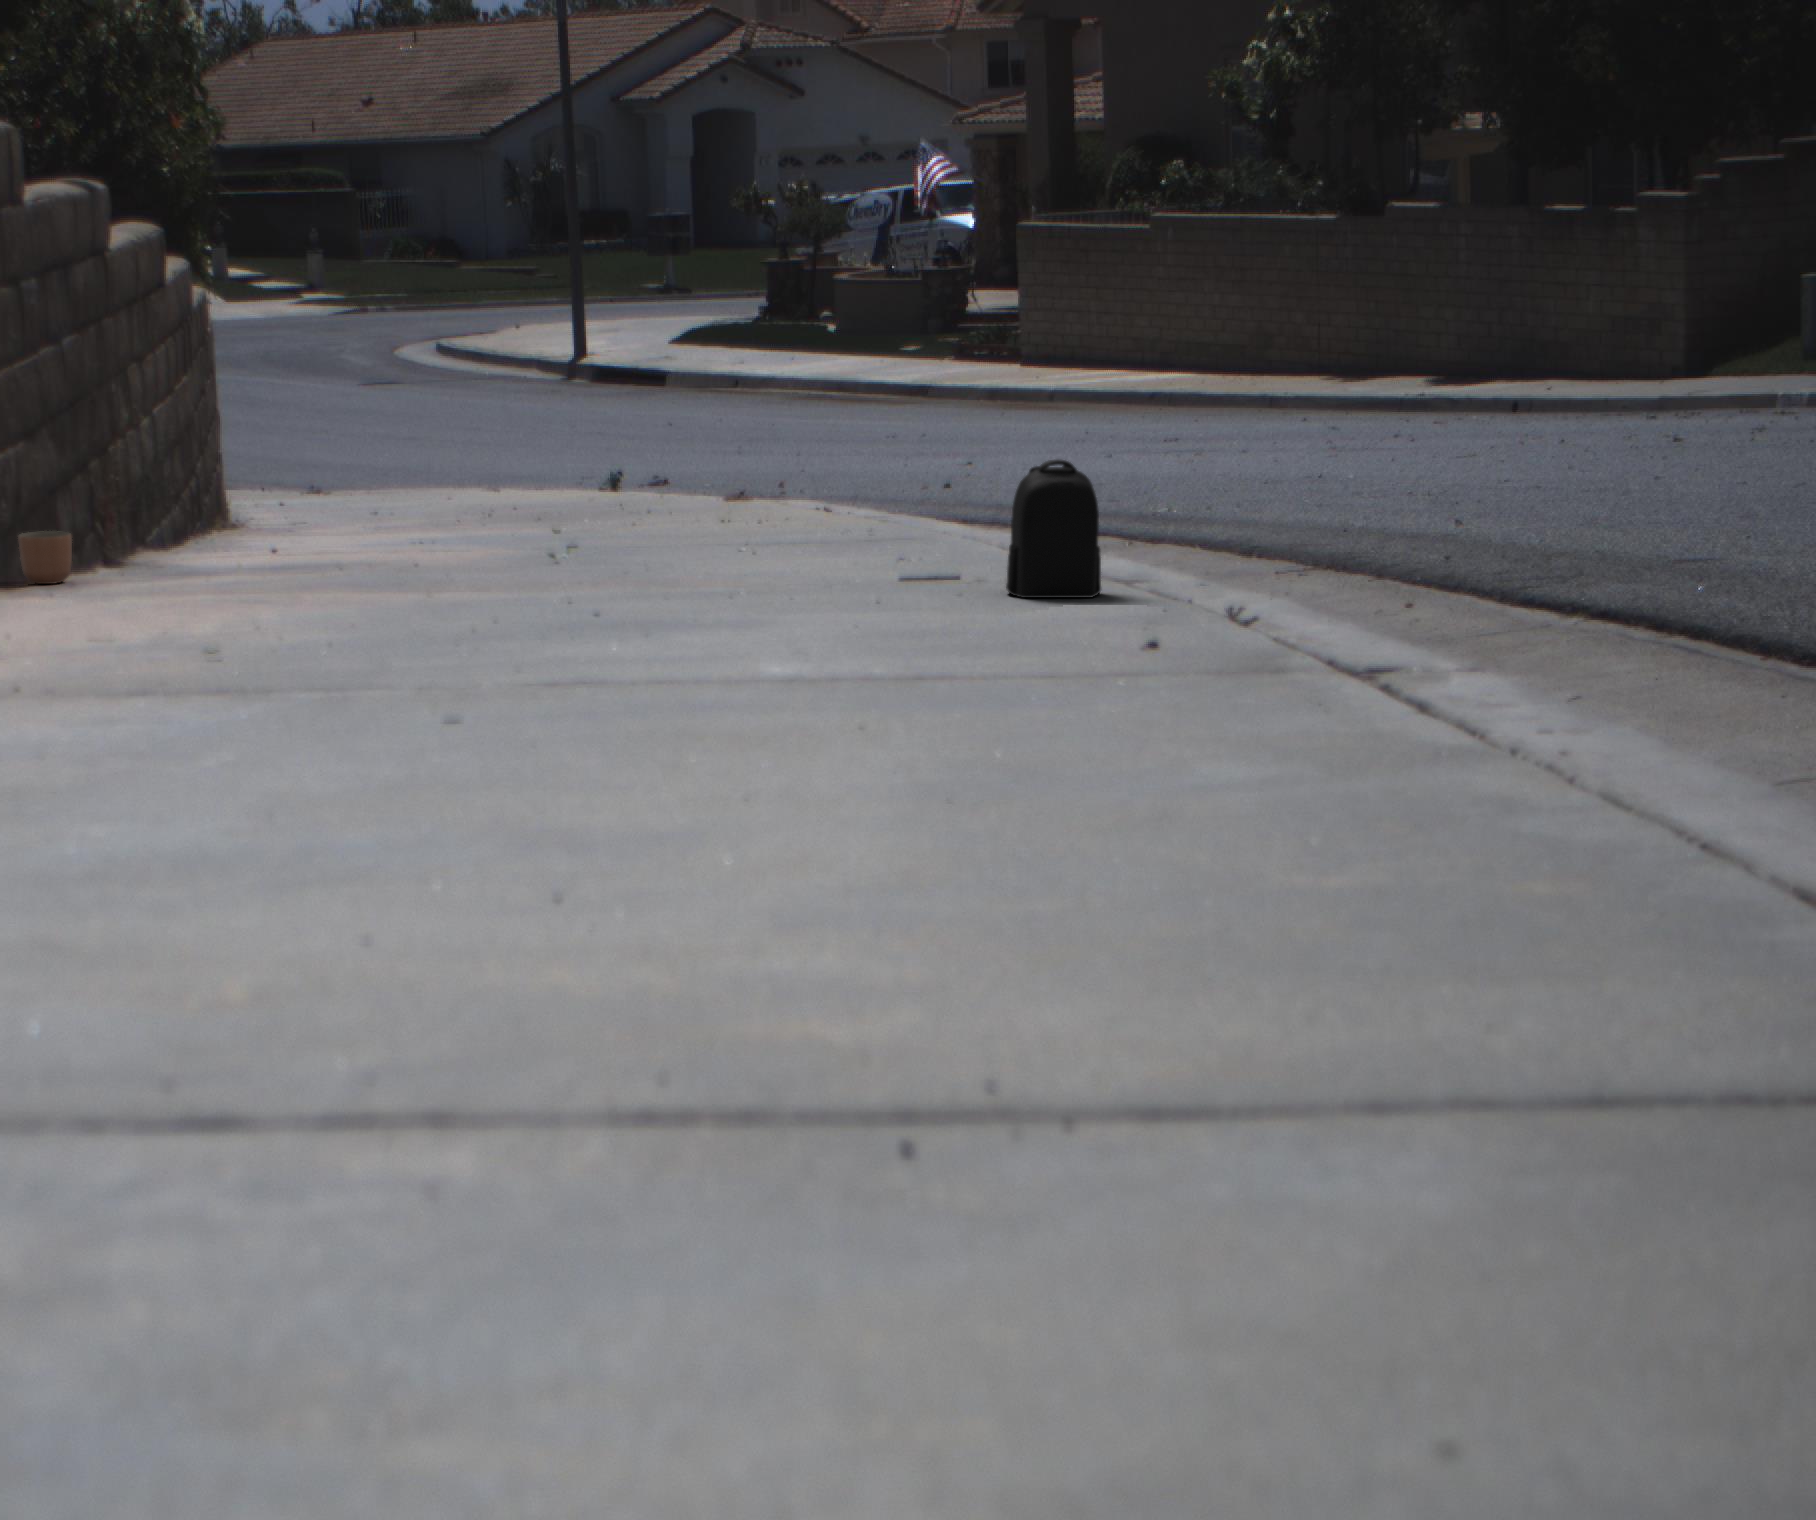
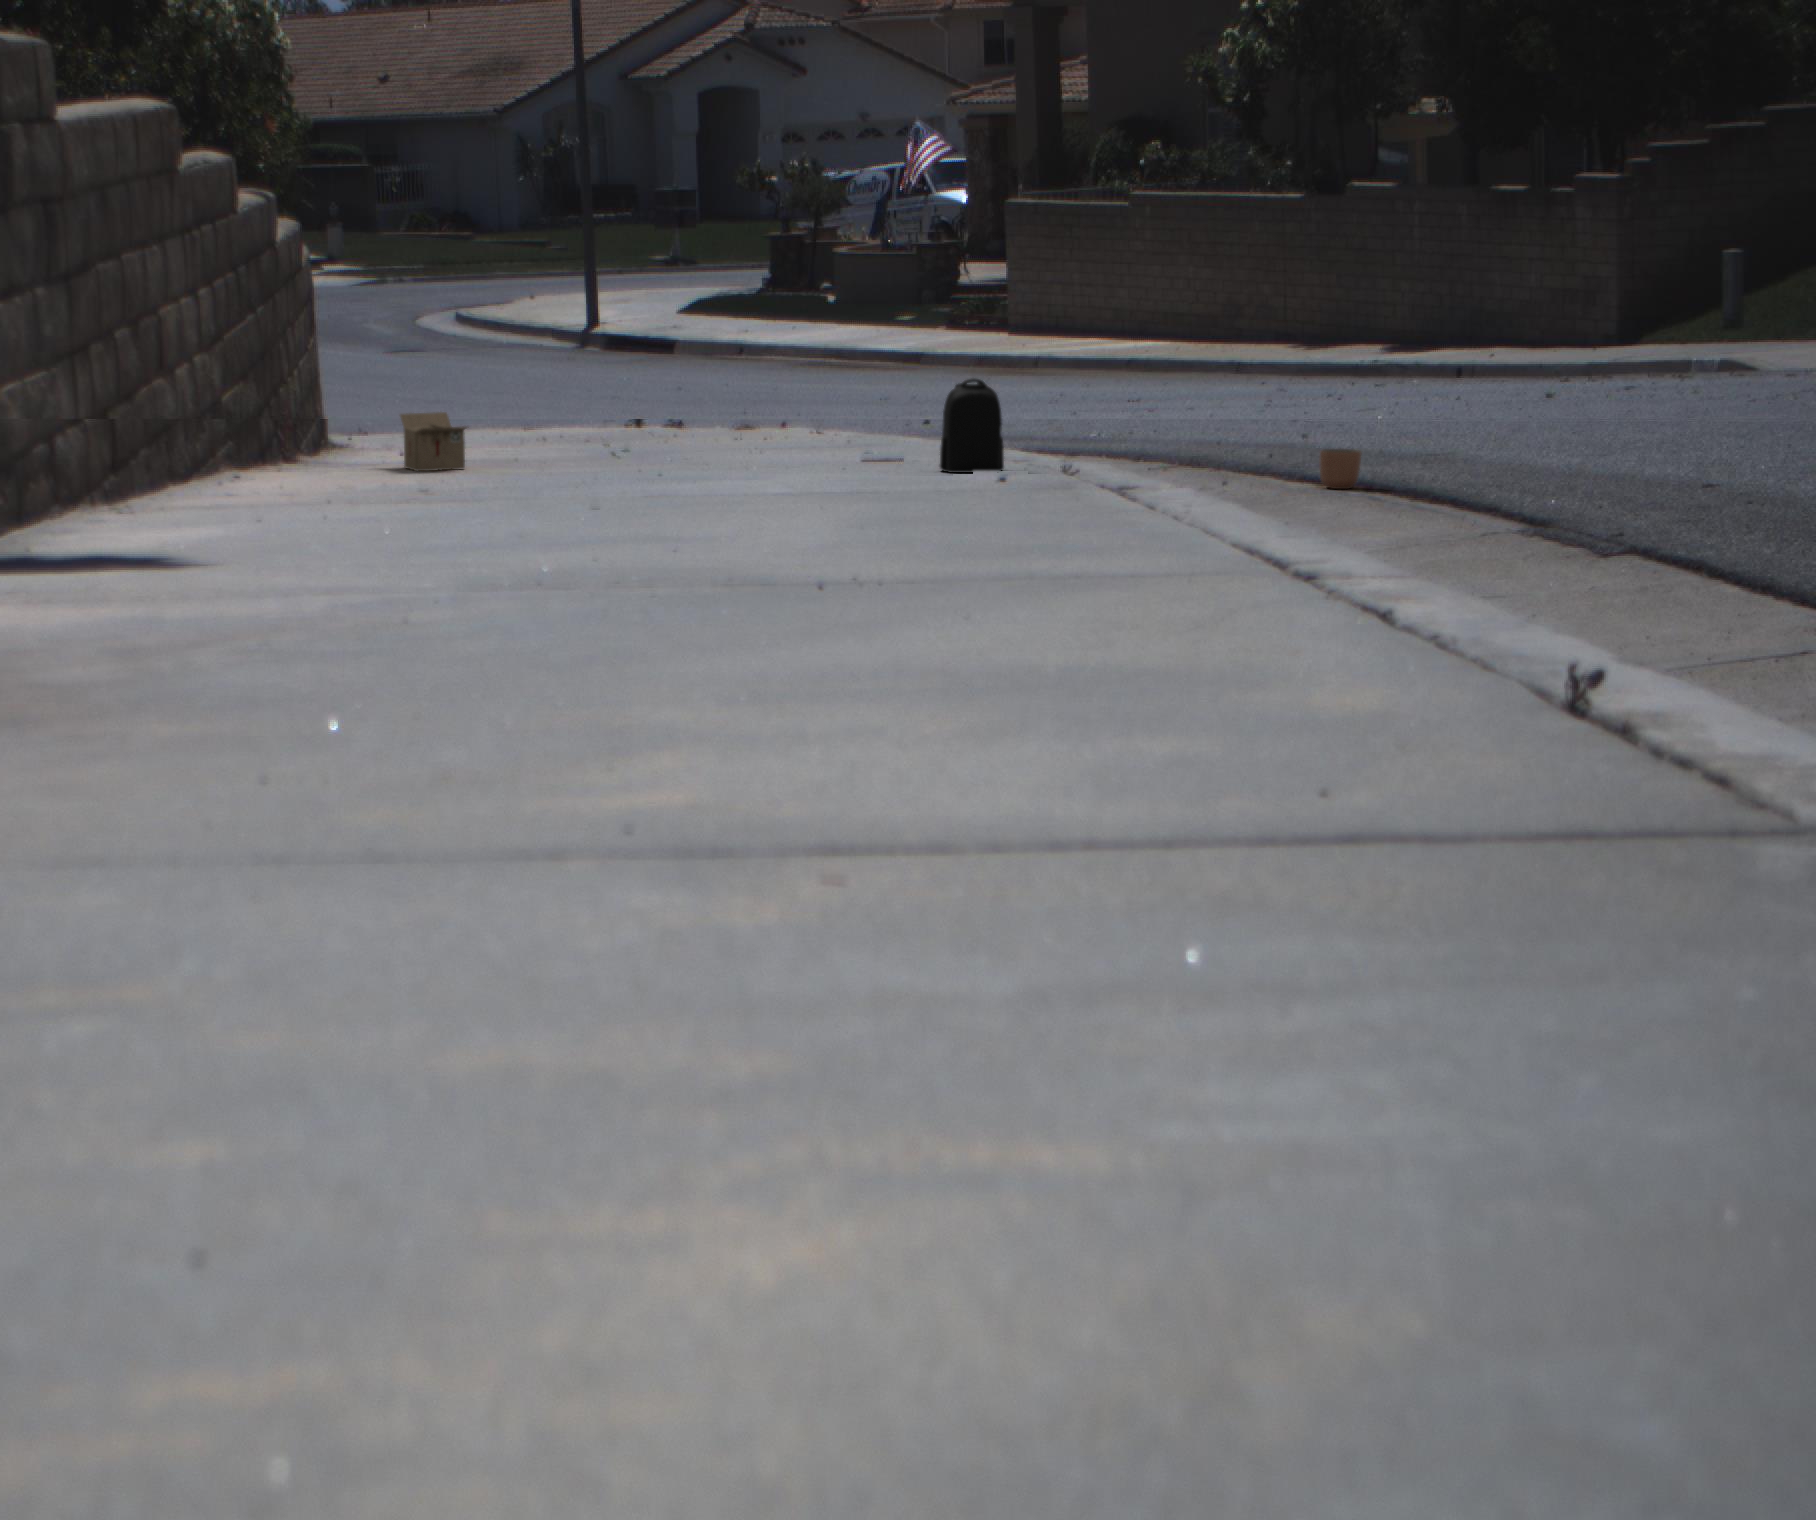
cardboard box: none [226,505,325,593] -> present [400,412,467,471]
planter: present [18,531,72,584] -> present [1320,449,1361,489]

